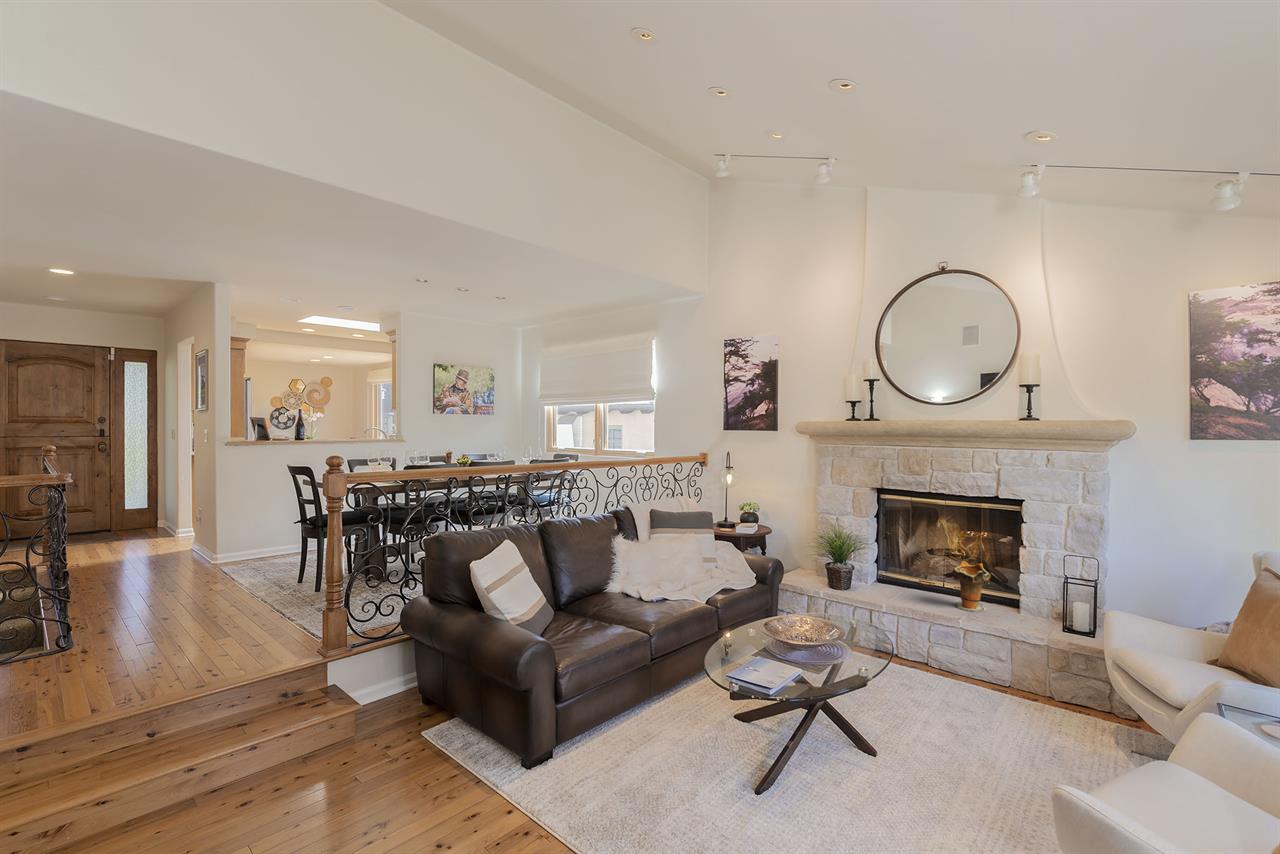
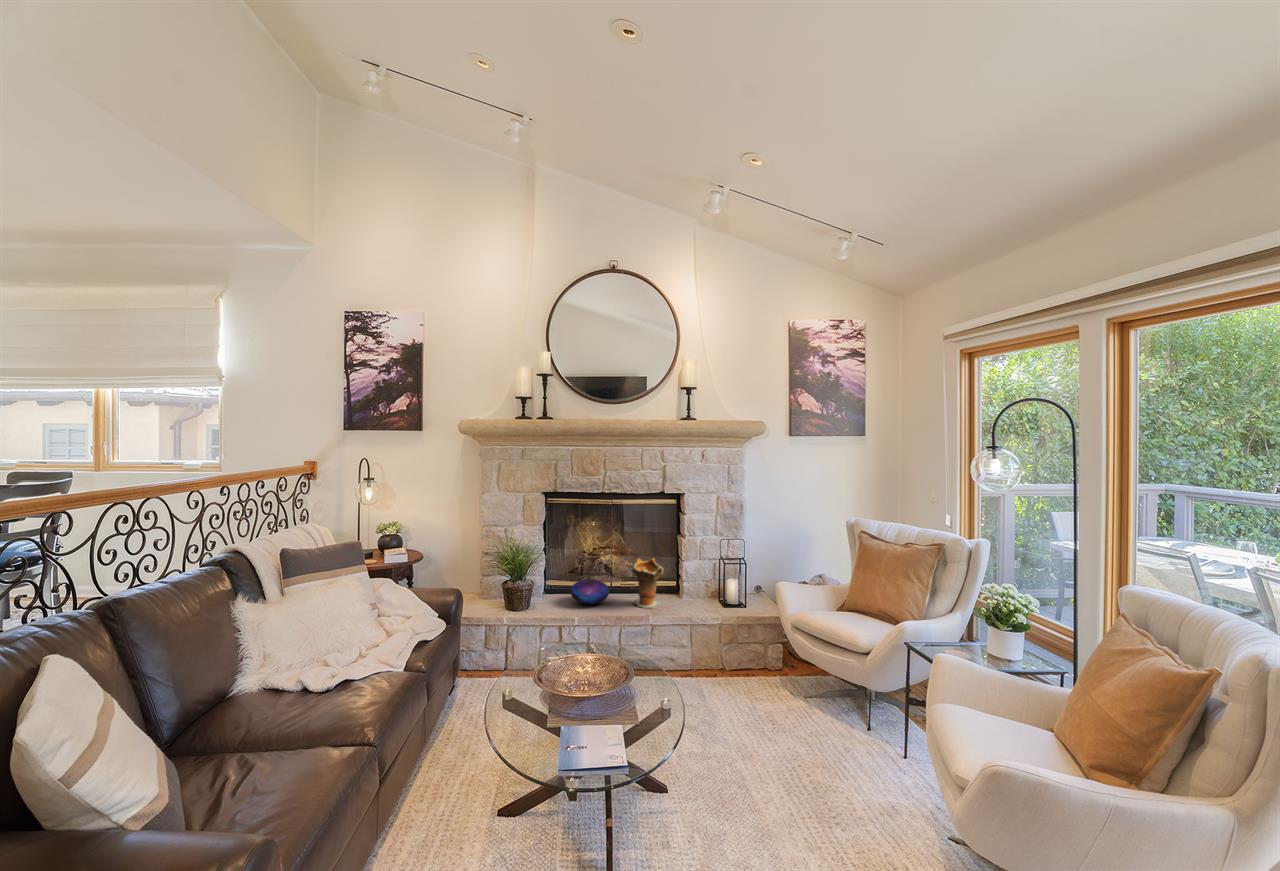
decorative orb: none [891,573,931,597] -> present [570,579,609,604]

